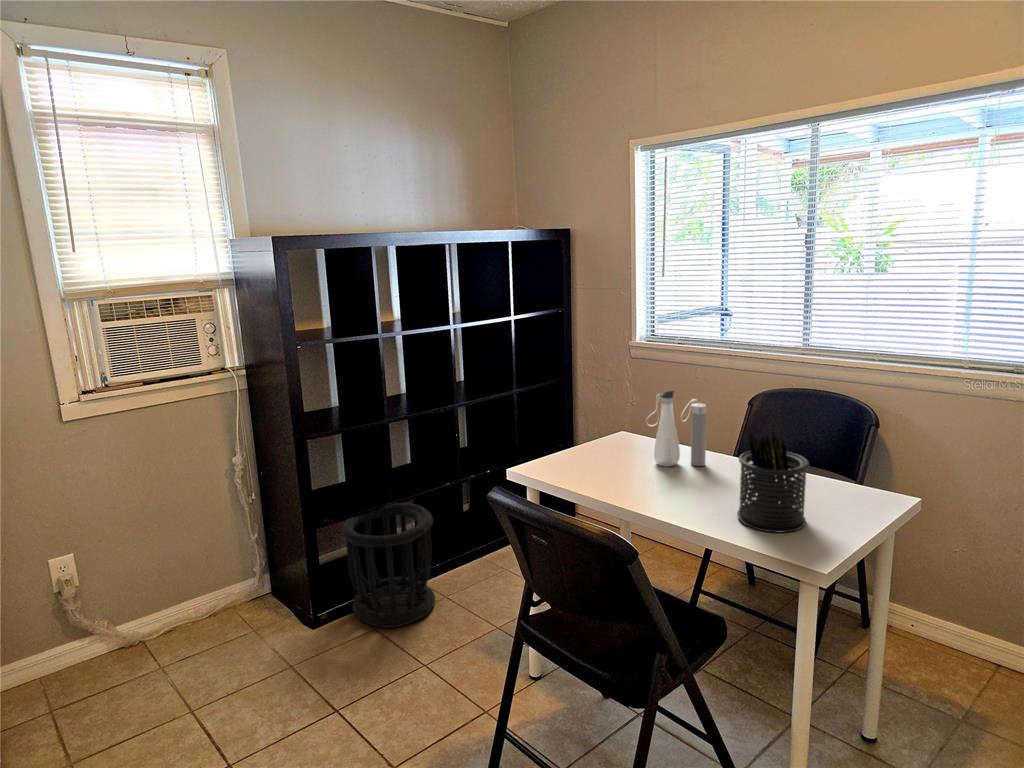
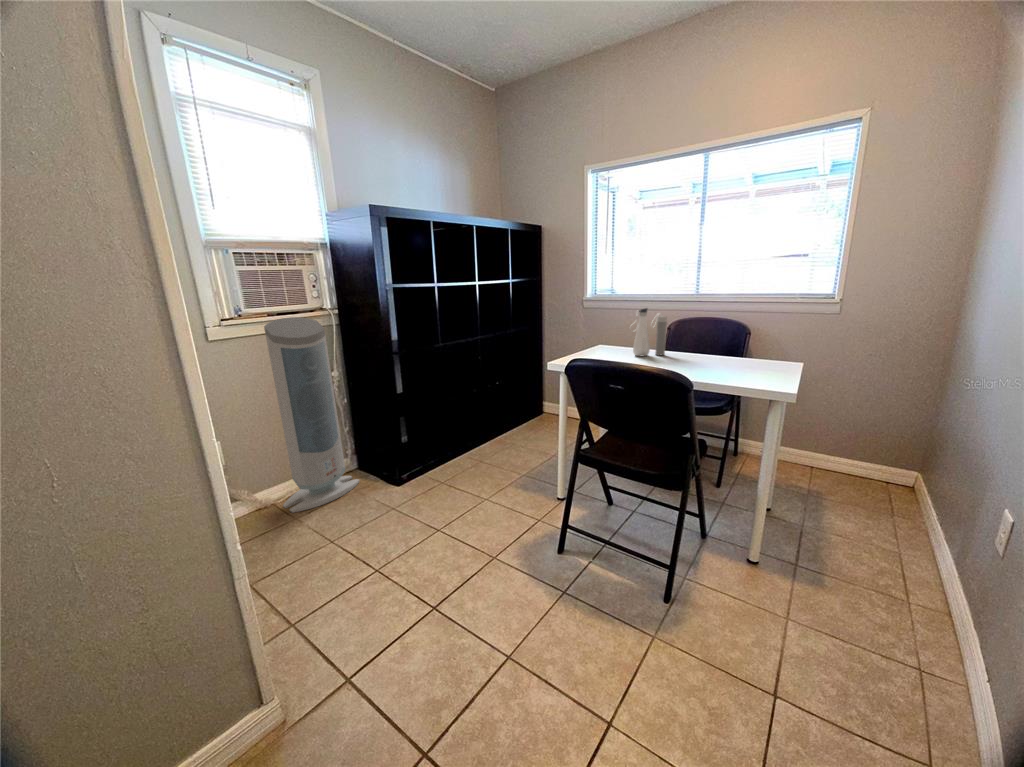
air purifier: none [129,387,263,659] -> present [264,317,359,513]
pen holder: present [737,431,809,533] -> none [709,315,758,377]
wastebasket: present [342,503,435,628] -> none [415,401,477,480]

